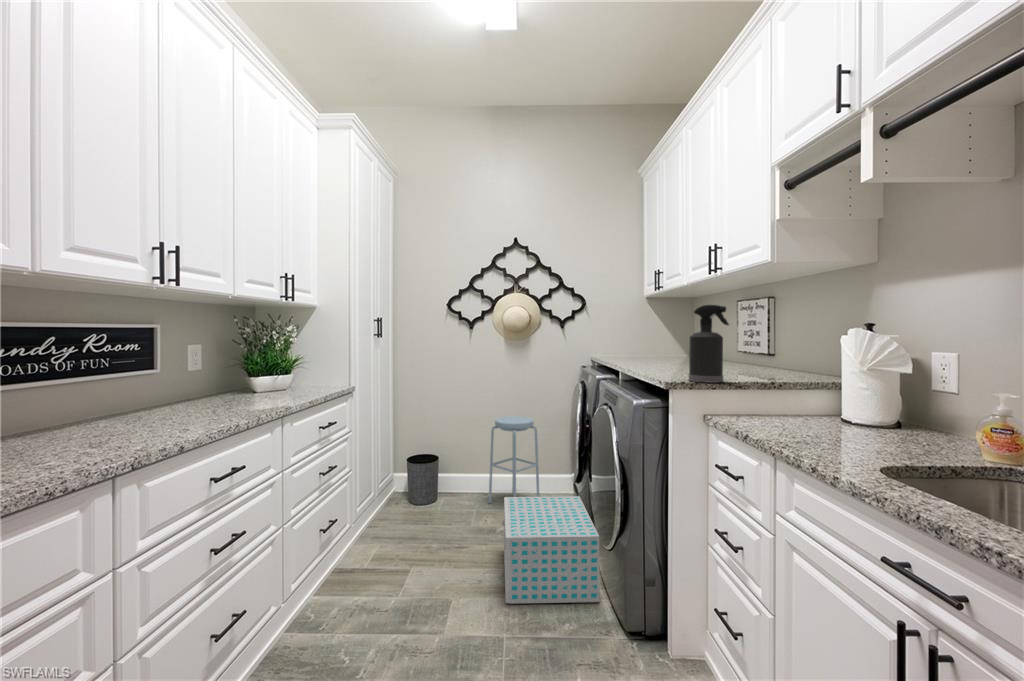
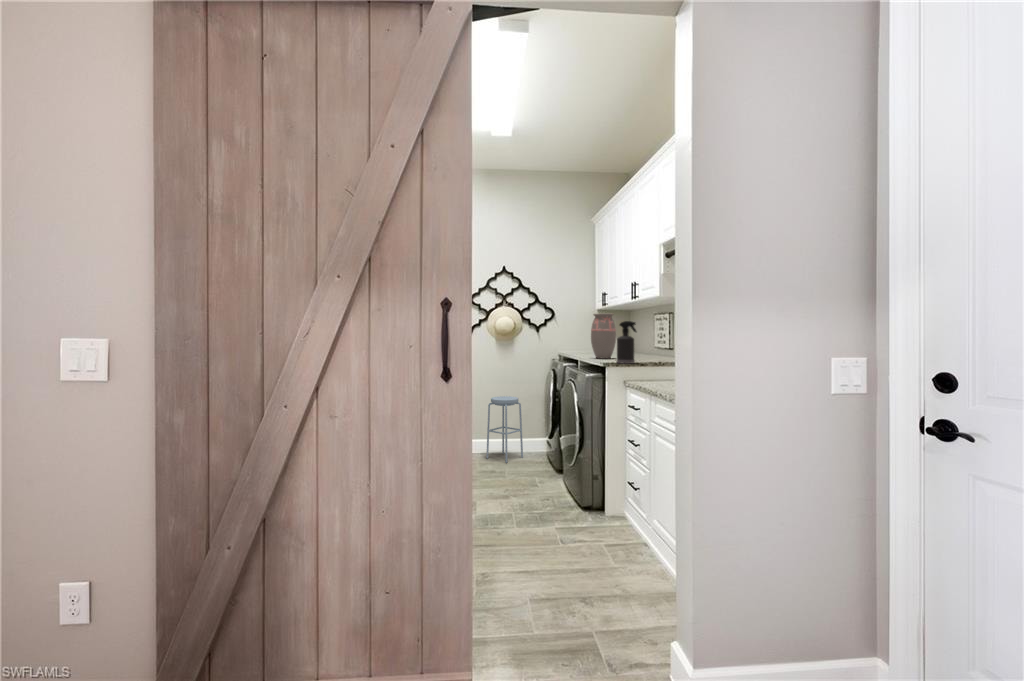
decorative vase: none [639,296,681,369] -> present [591,313,616,359]
storage box: present [501,496,600,604] -> none [504,443,567,501]

